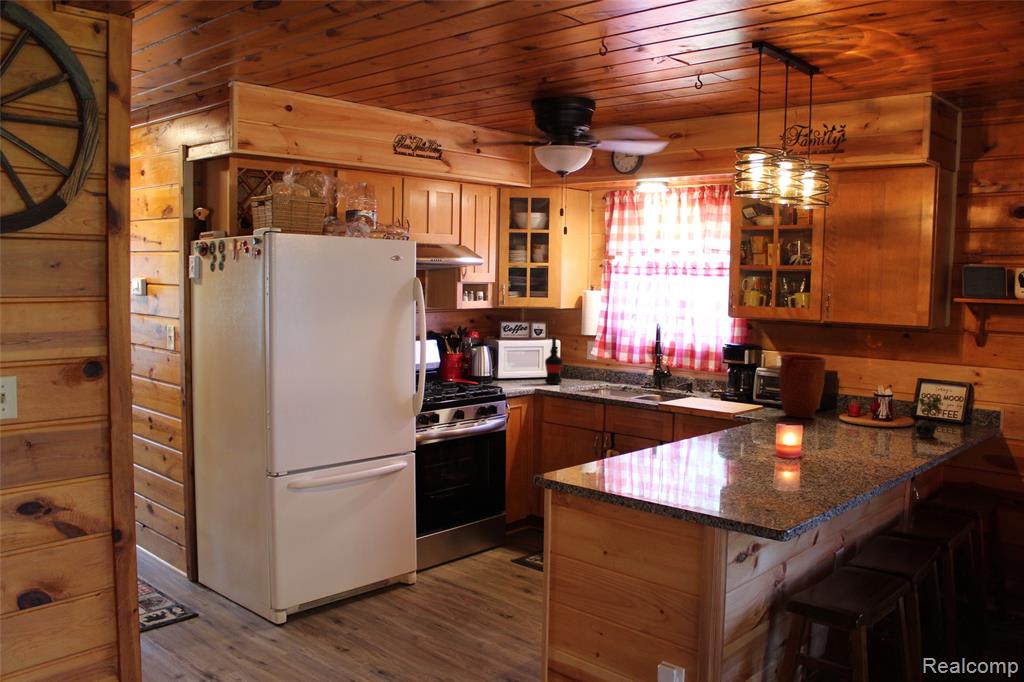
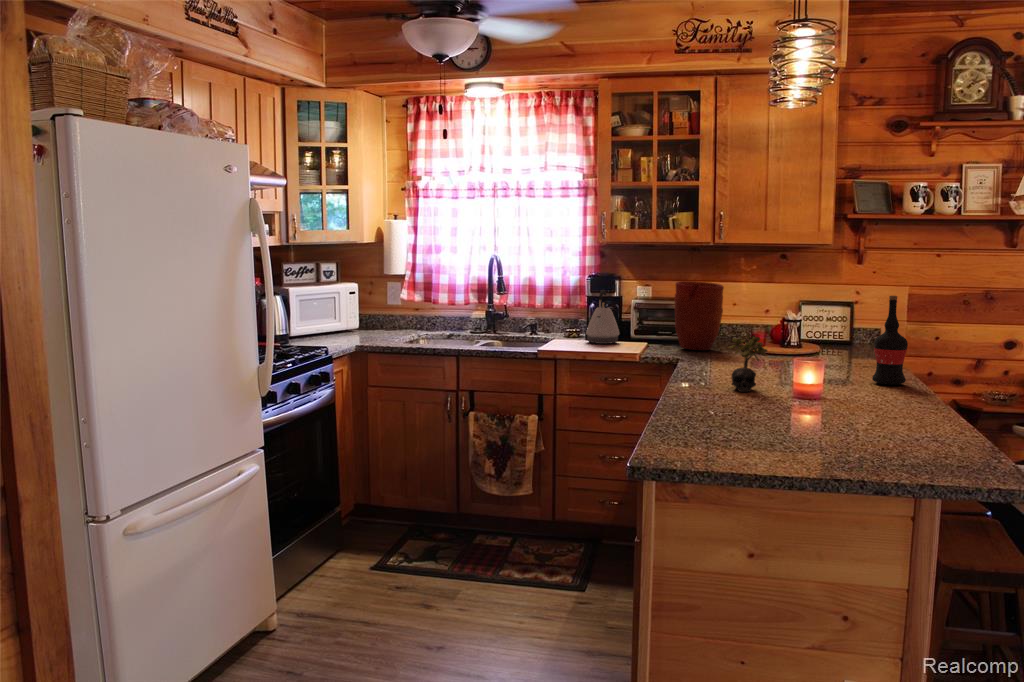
wine bottle: present [545,336,562,384] -> present [872,296,908,385]
kettle: none [718,357,748,405] -> present [586,290,619,344]
succulent plant: present [914,395,942,438] -> present [728,333,767,392]

